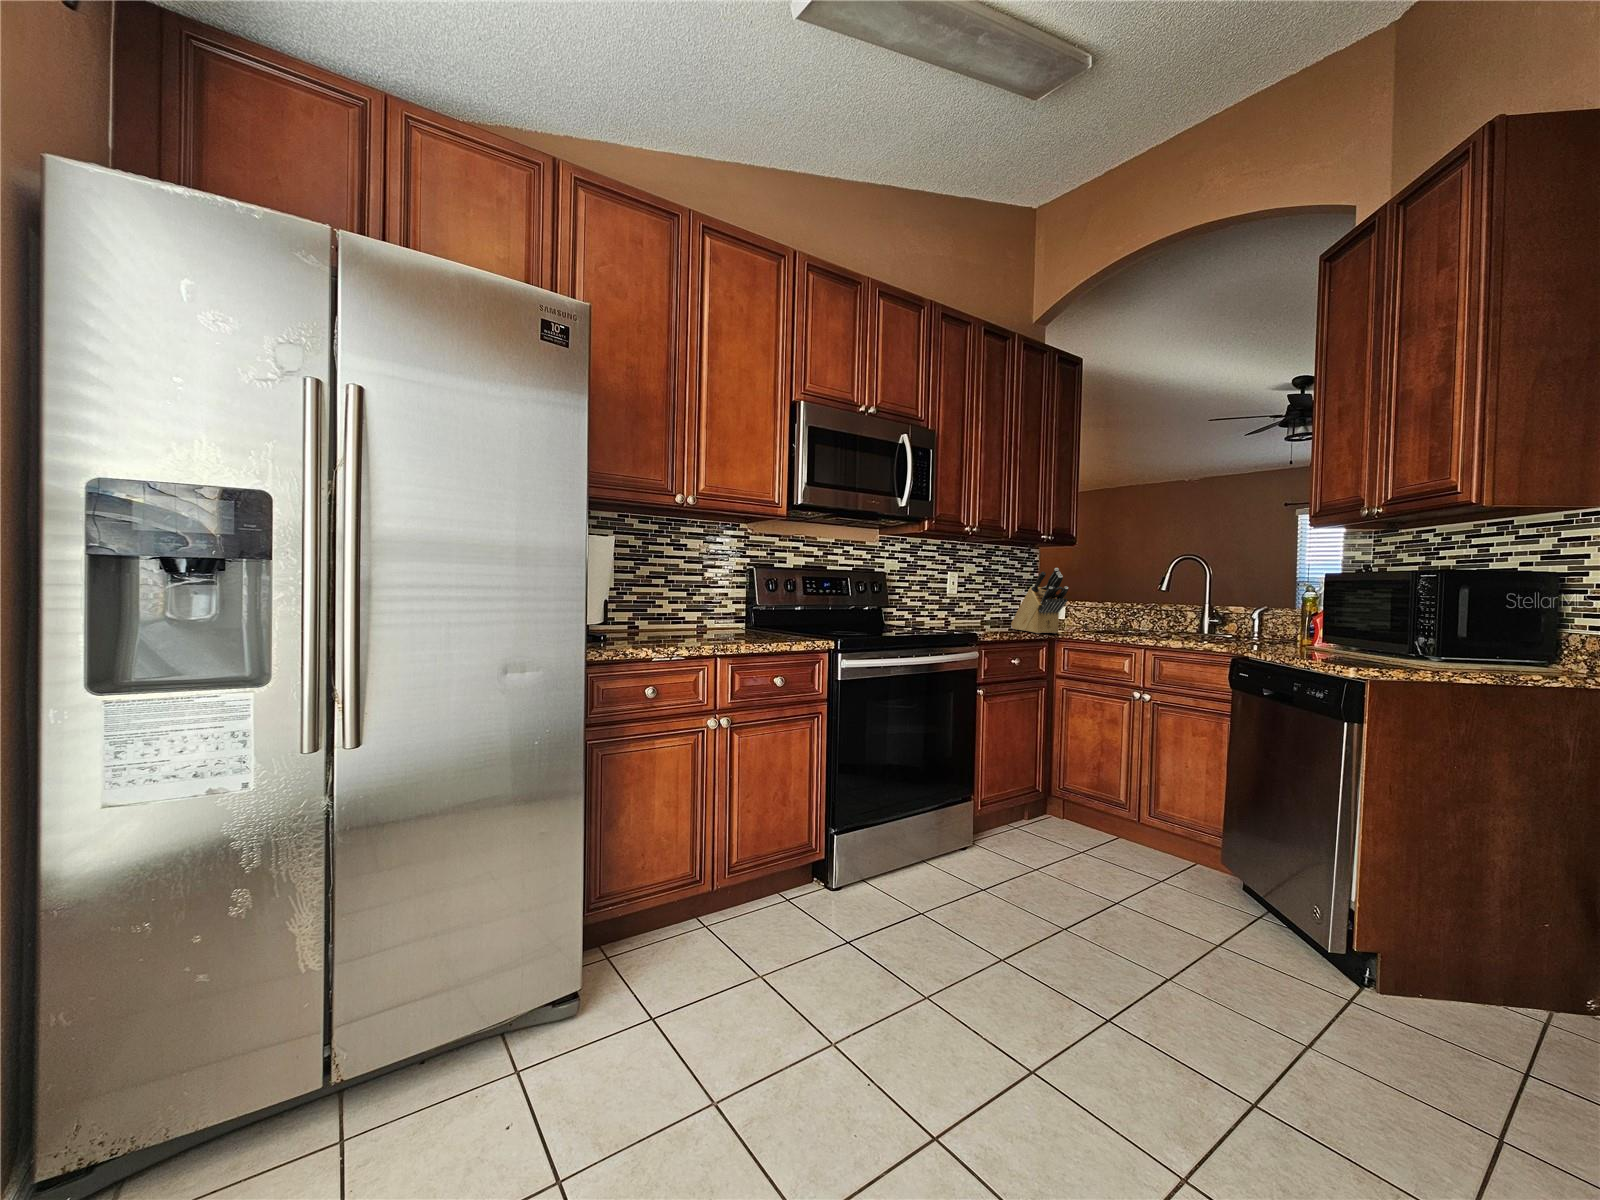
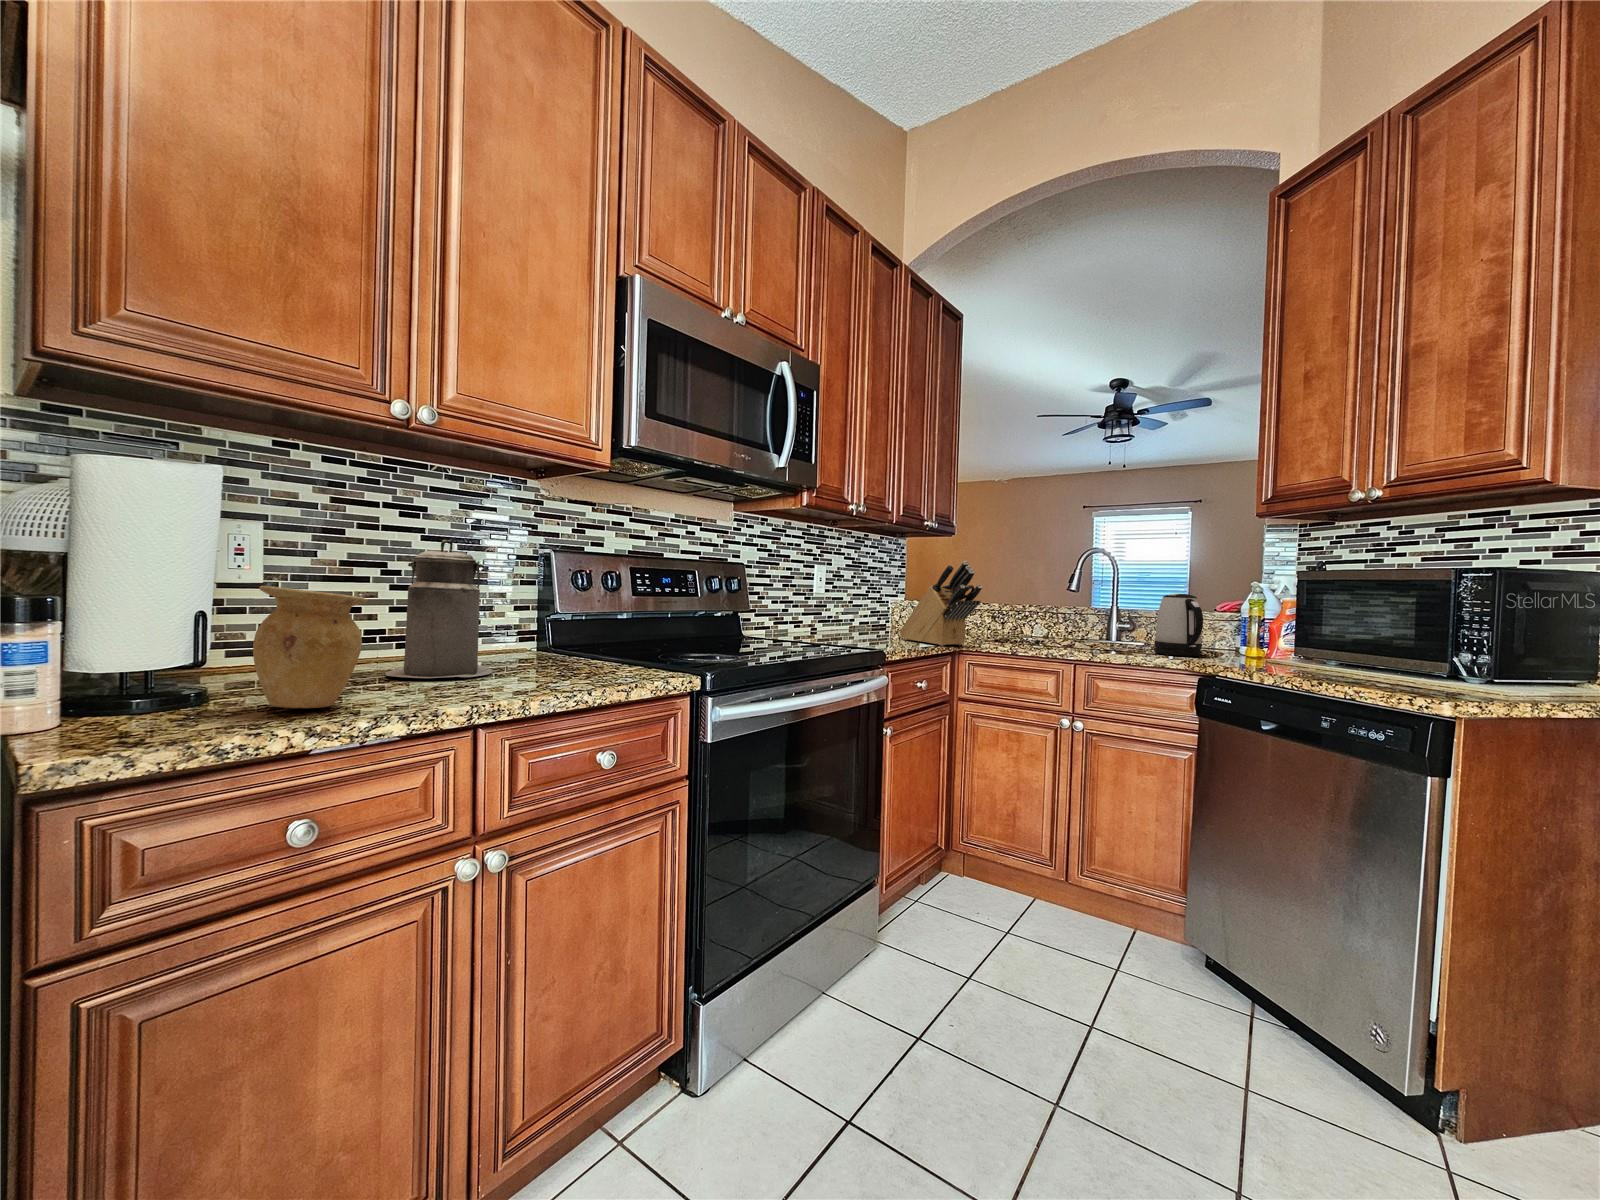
canister: none [670,563,722,637] -> present [385,540,493,678]
vase: none [626,588,669,643] -> present [253,586,367,708]
kettle: none [1227,593,1269,645] -> present [1154,594,1203,656]

